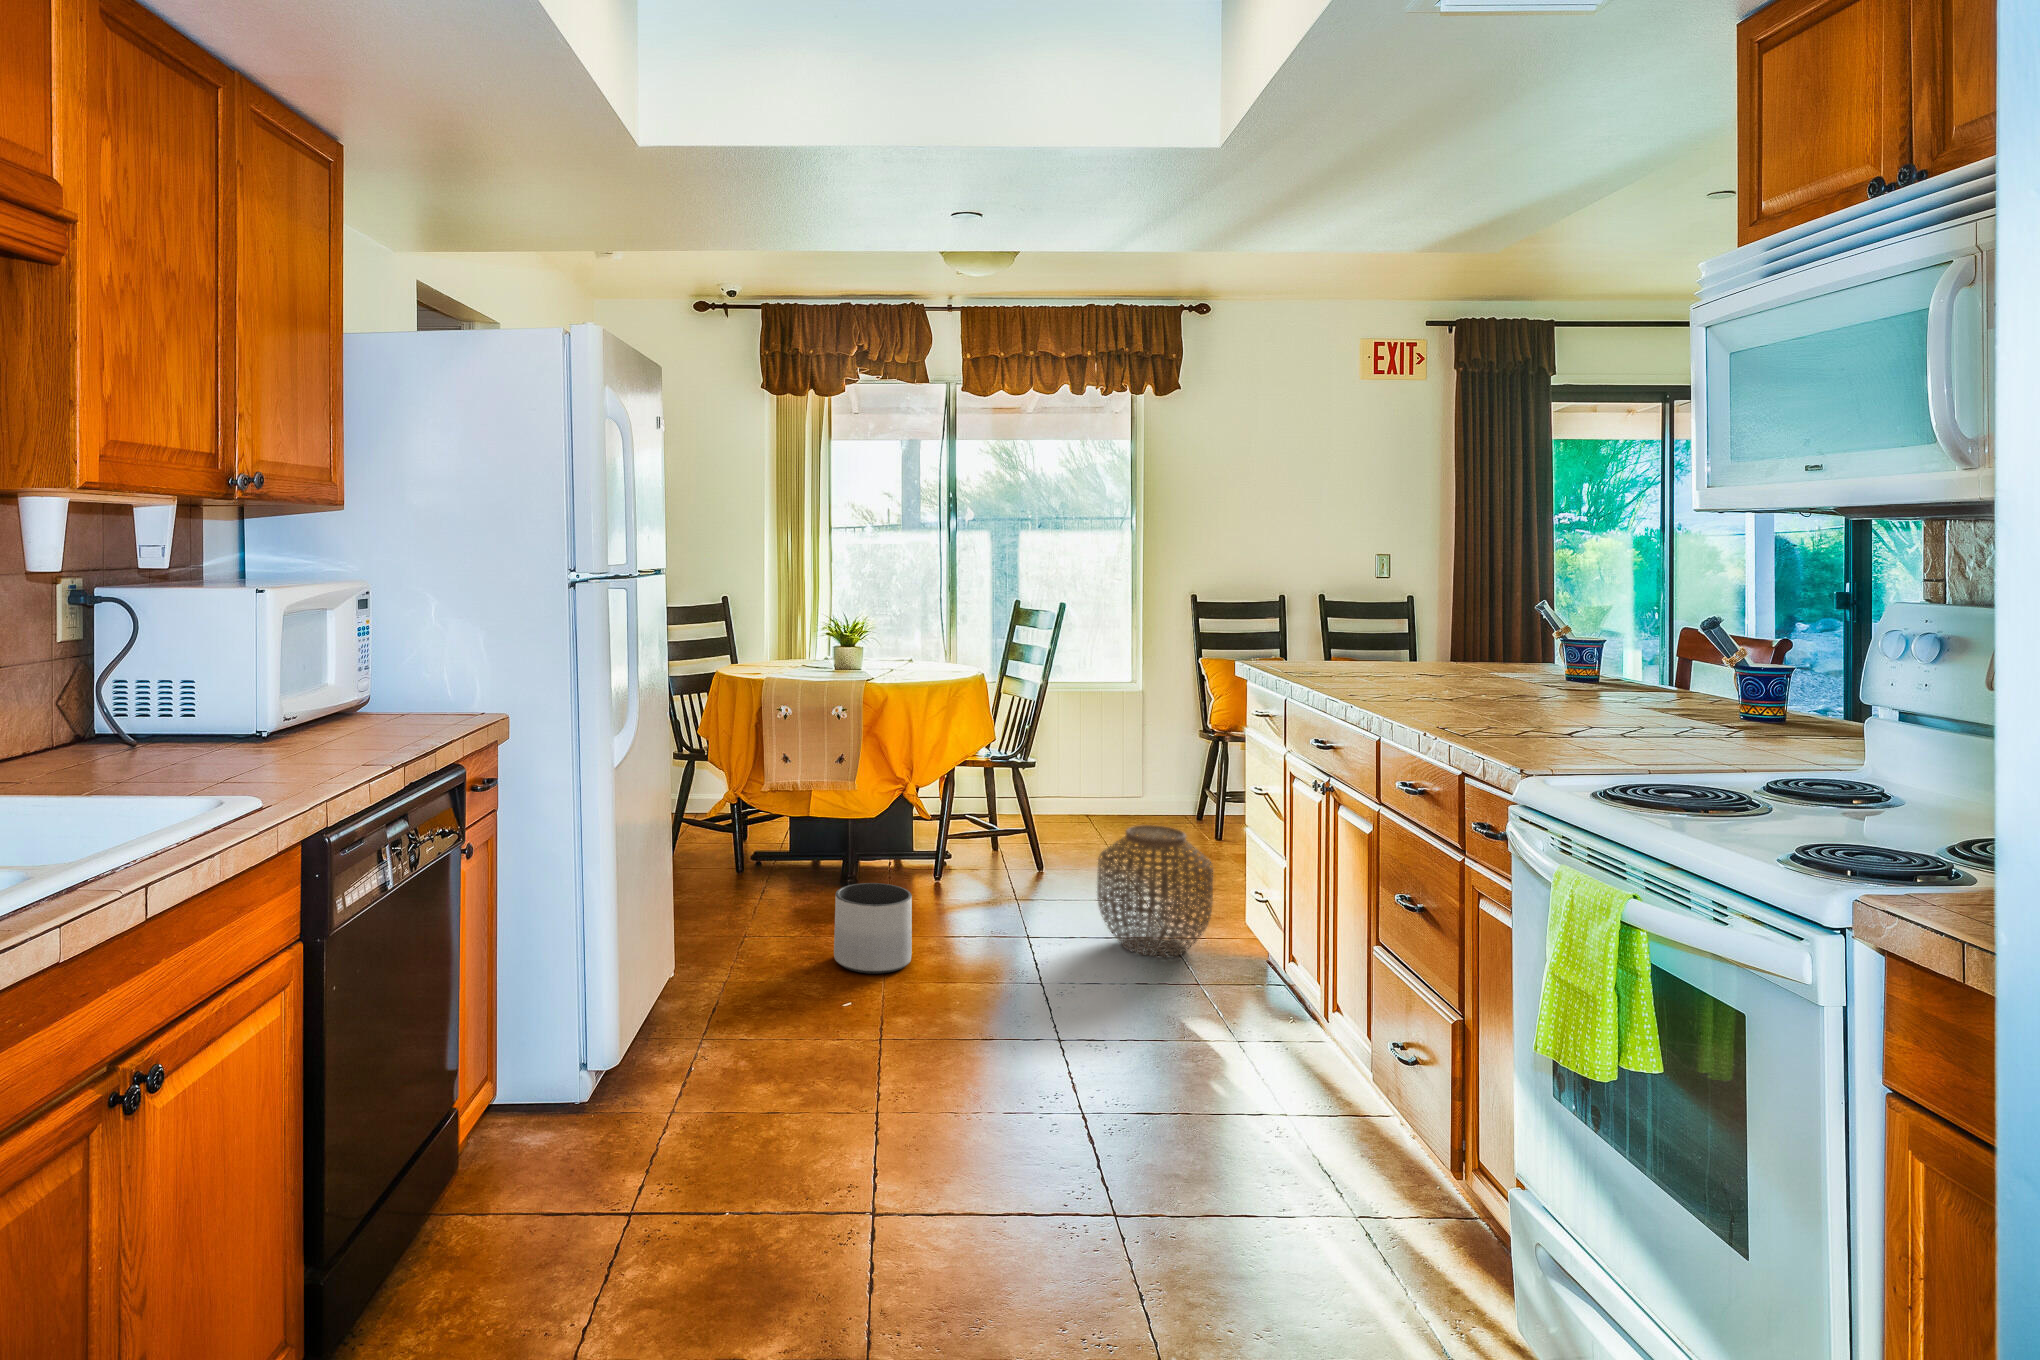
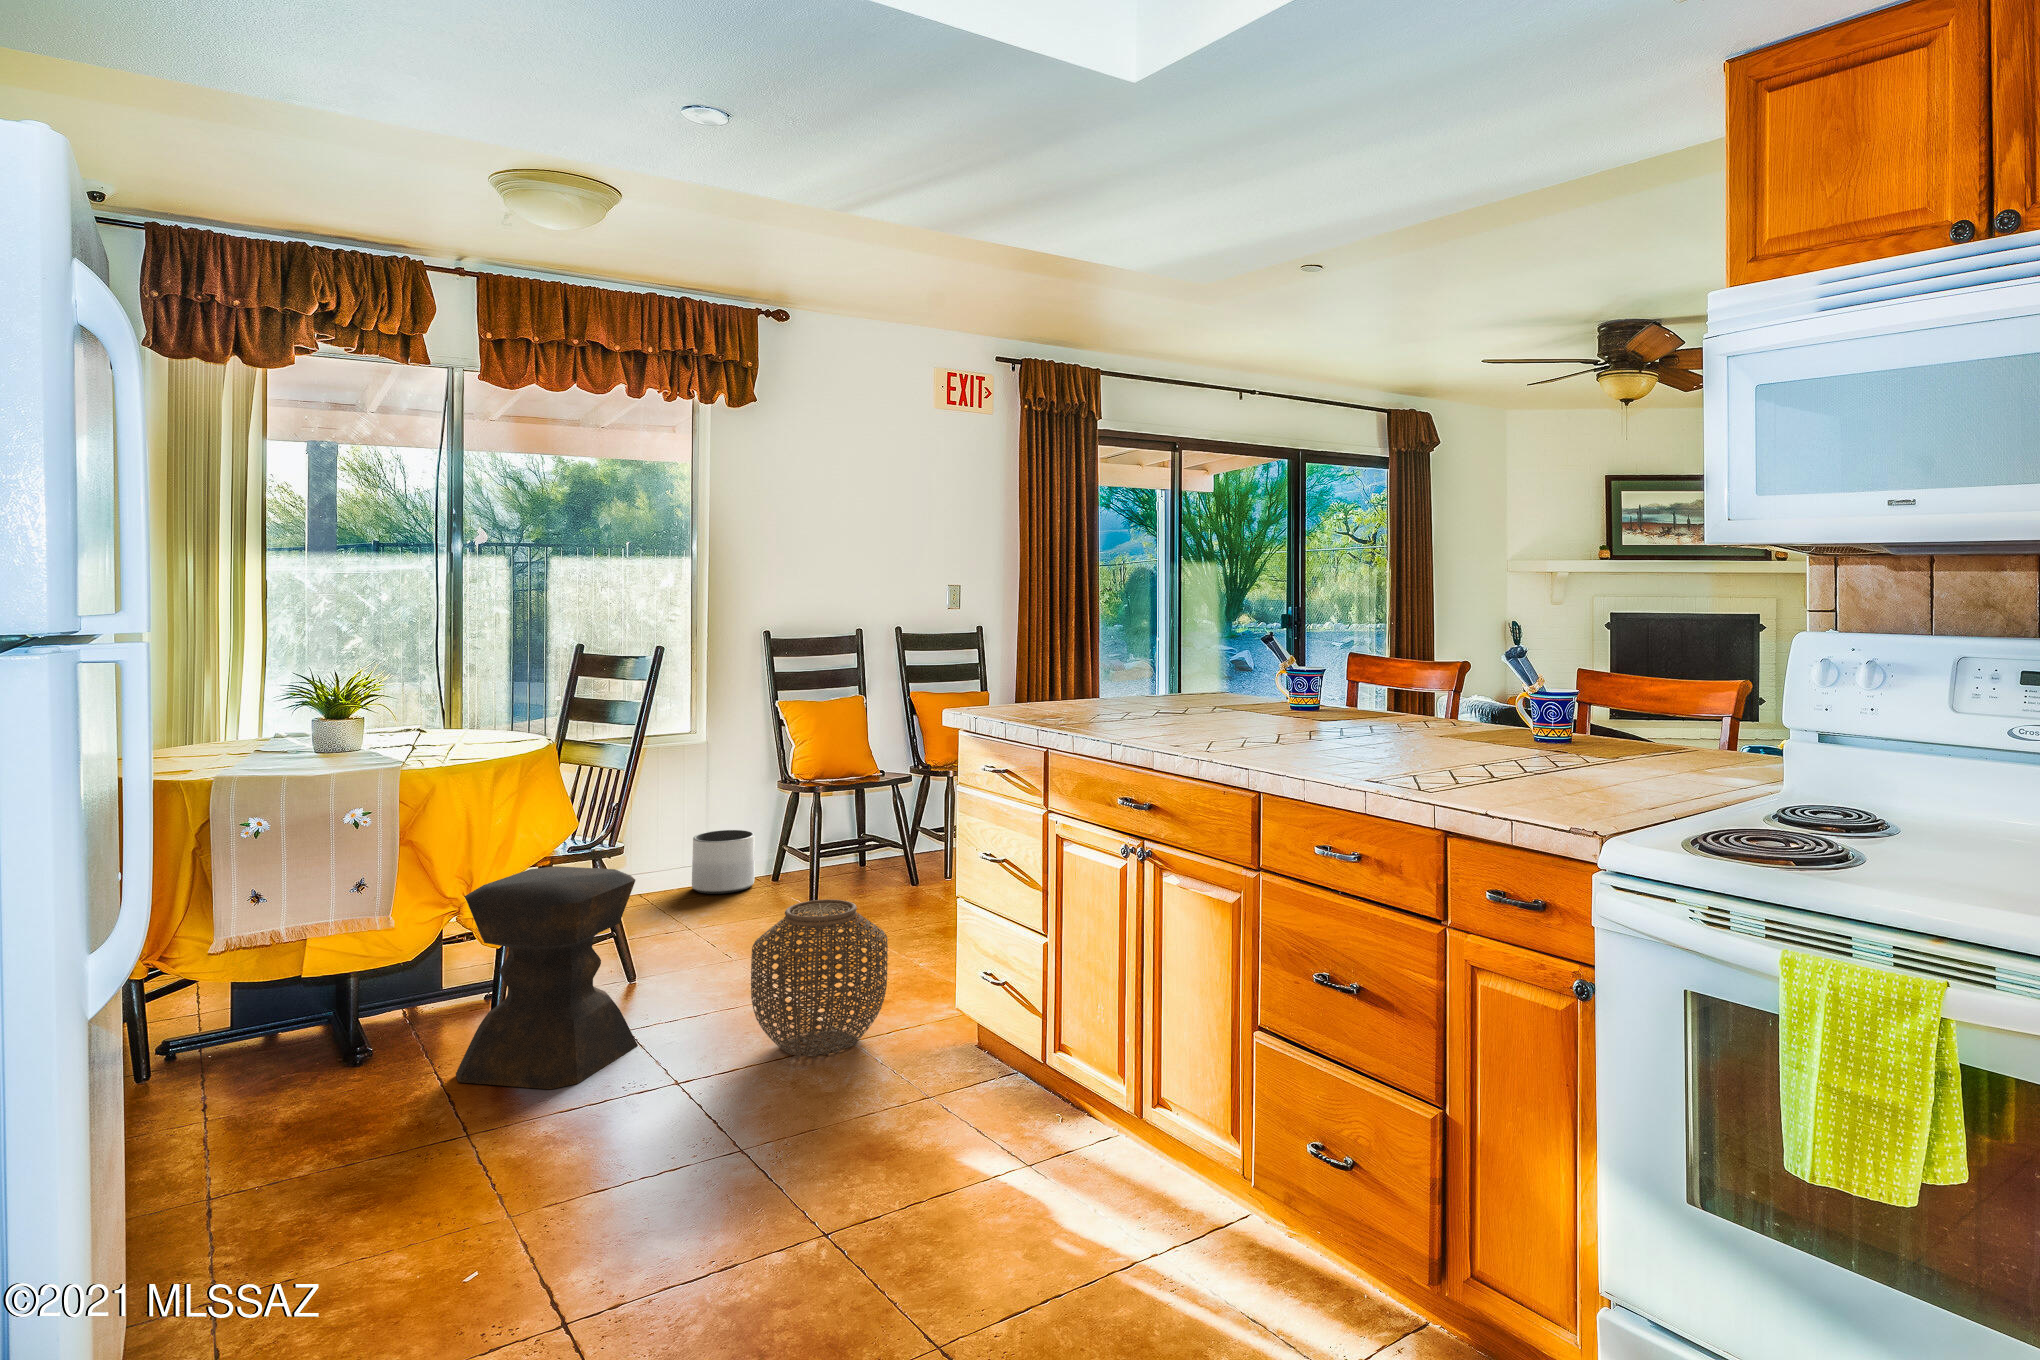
stool: none [899,766,1022,931] -> present [456,866,638,1089]
planter: present [834,883,912,974] -> present [692,830,755,894]

